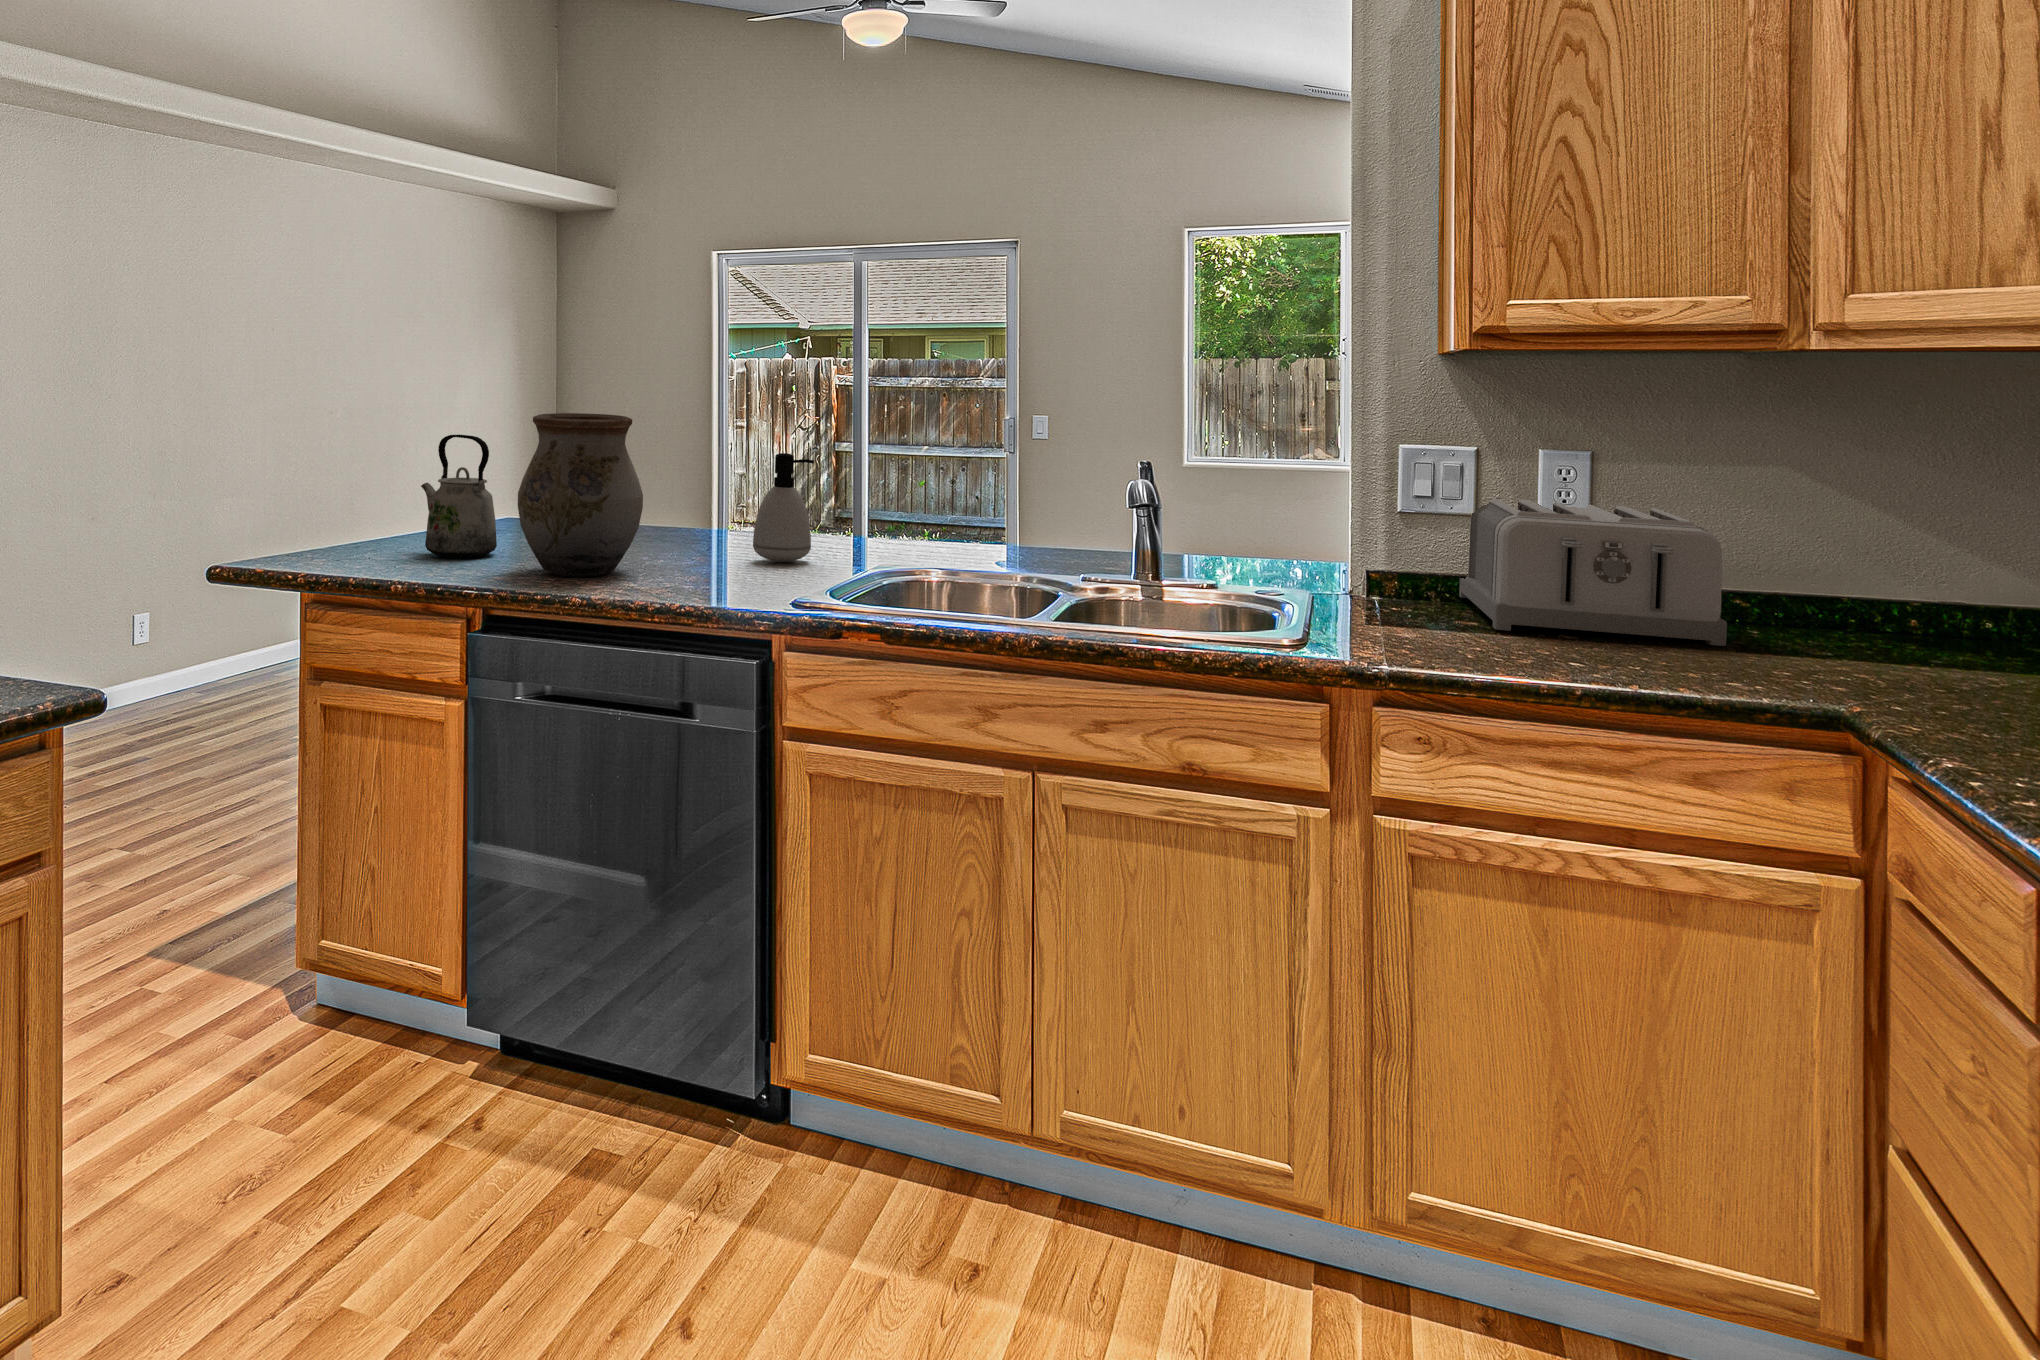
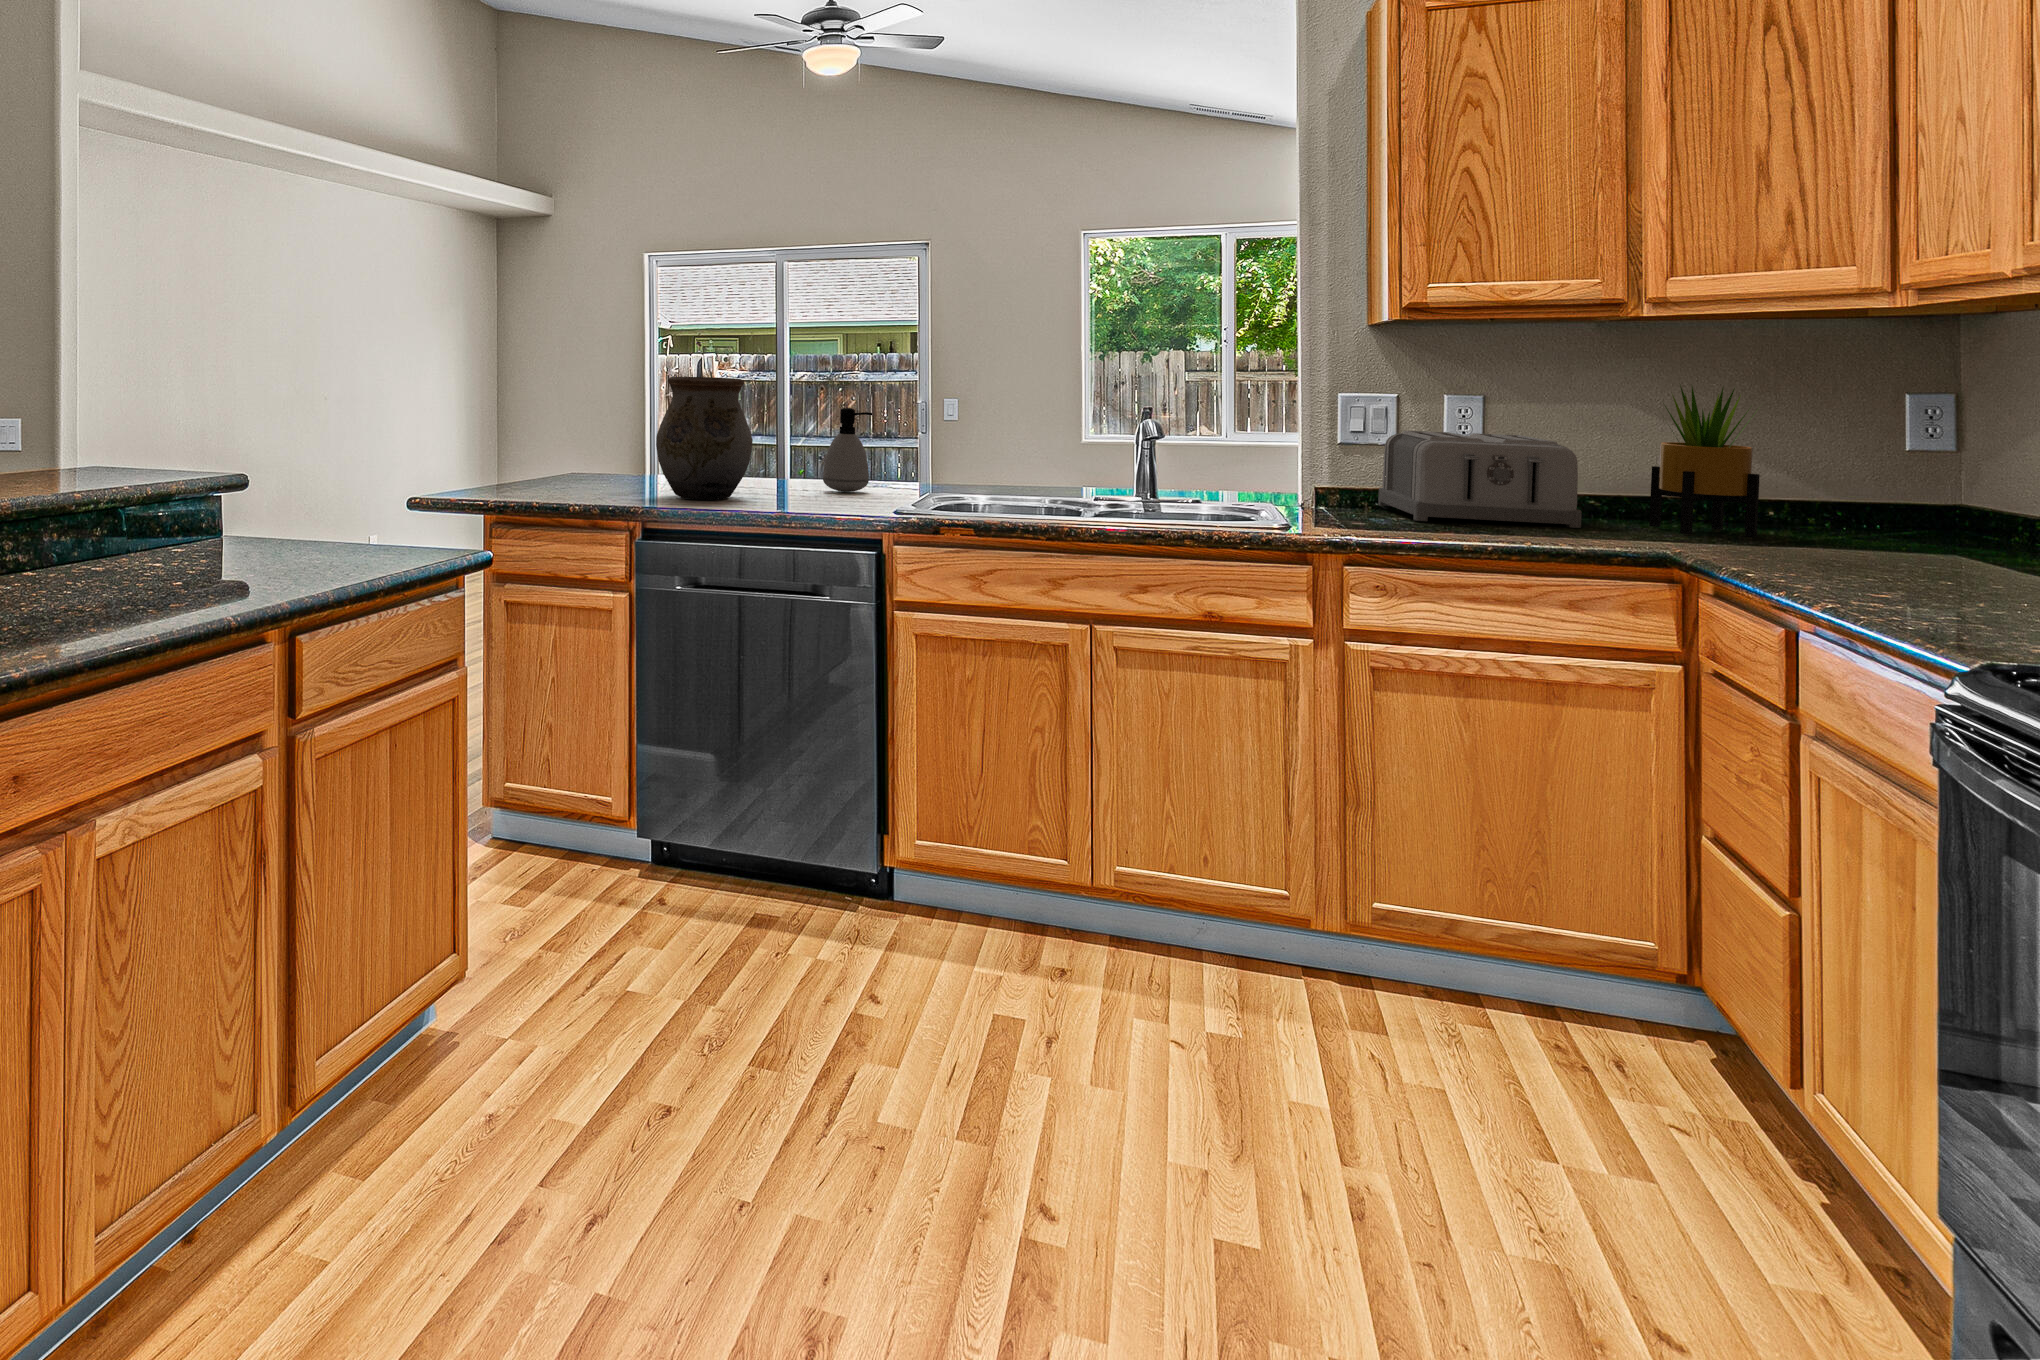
kettle: present [421,435,497,558] -> none [553,396,619,491]
potted plant: none [1824,442,1992,671] -> present [1649,386,1760,537]

